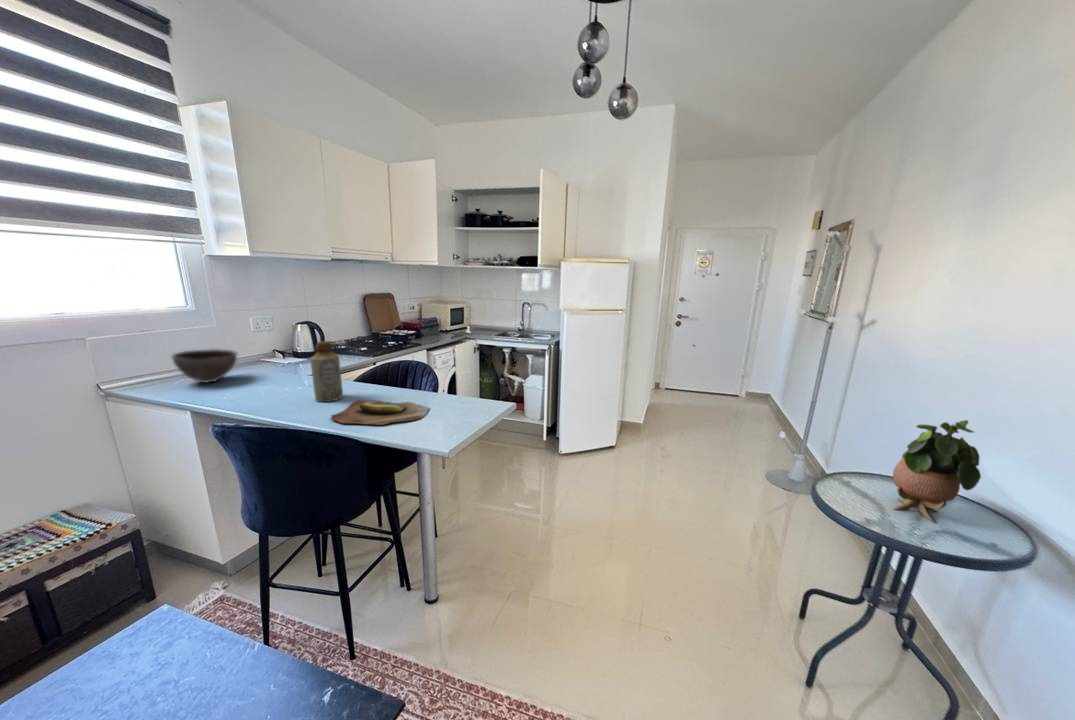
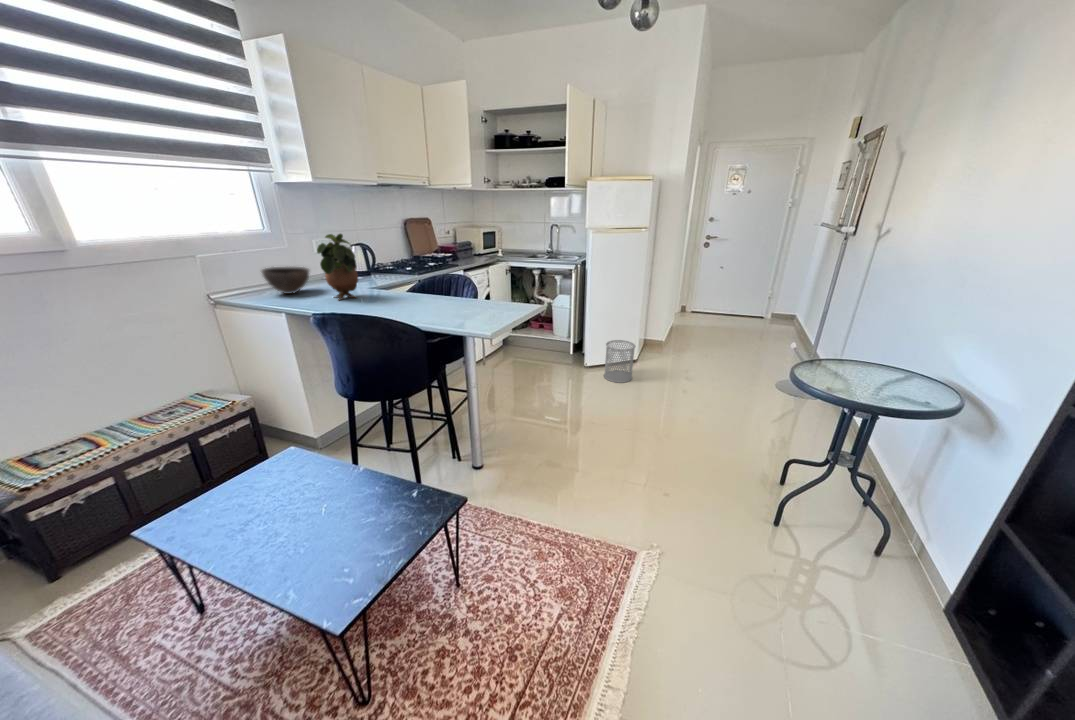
bottle: present [311,341,343,402] -> none [374,255,401,306]
cutting board: present [331,400,429,425] -> none [395,305,473,320]
potted plant: present [893,420,981,523] -> present [317,234,358,300]
wastebasket: none [581,424,614,472] -> present [604,340,636,383]

